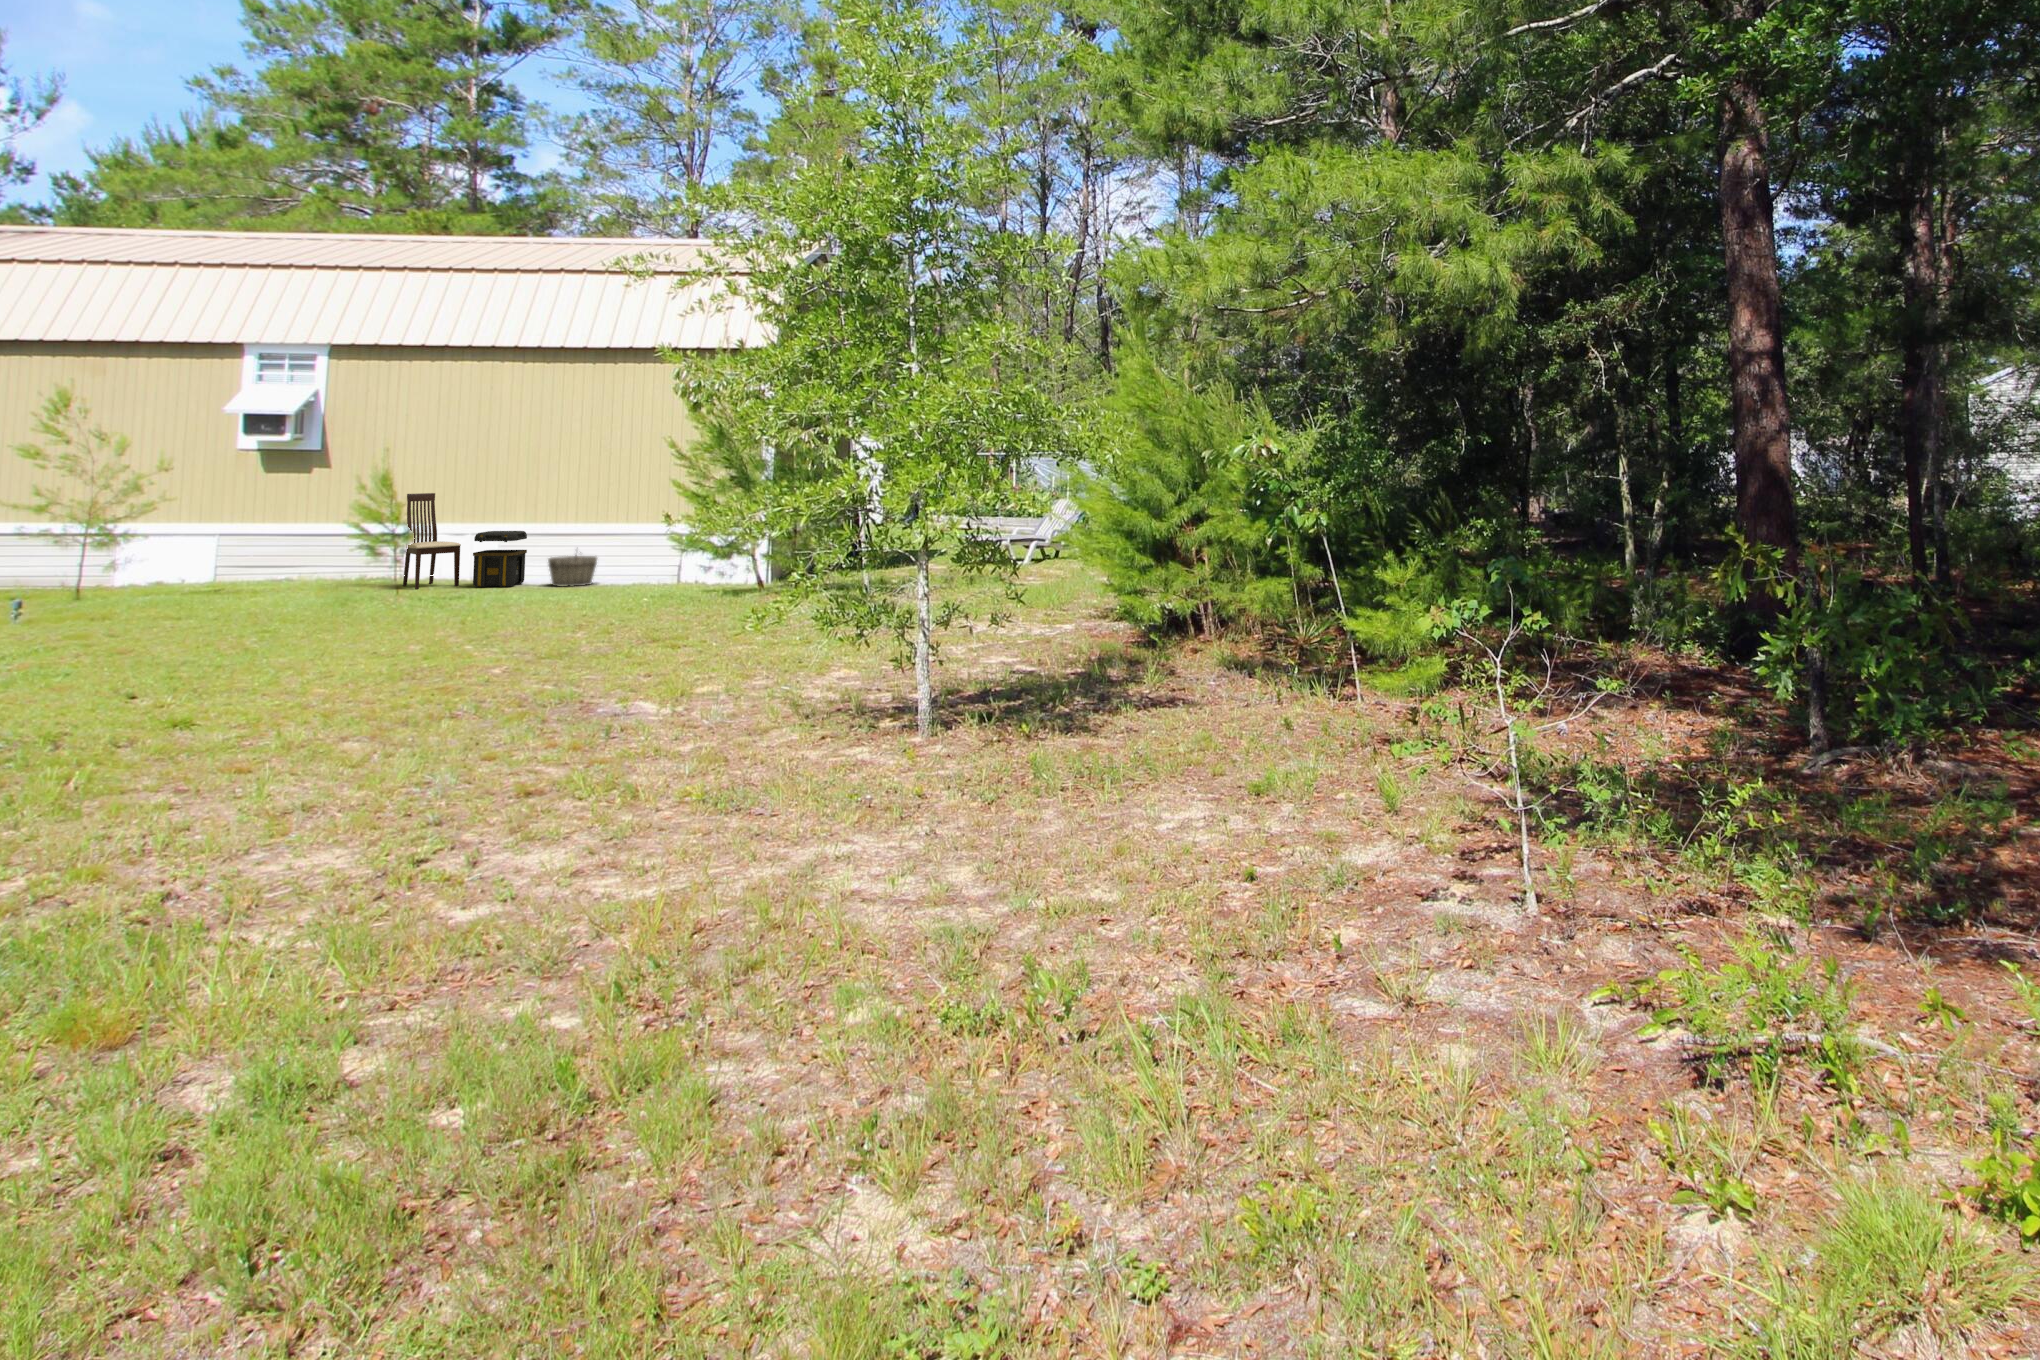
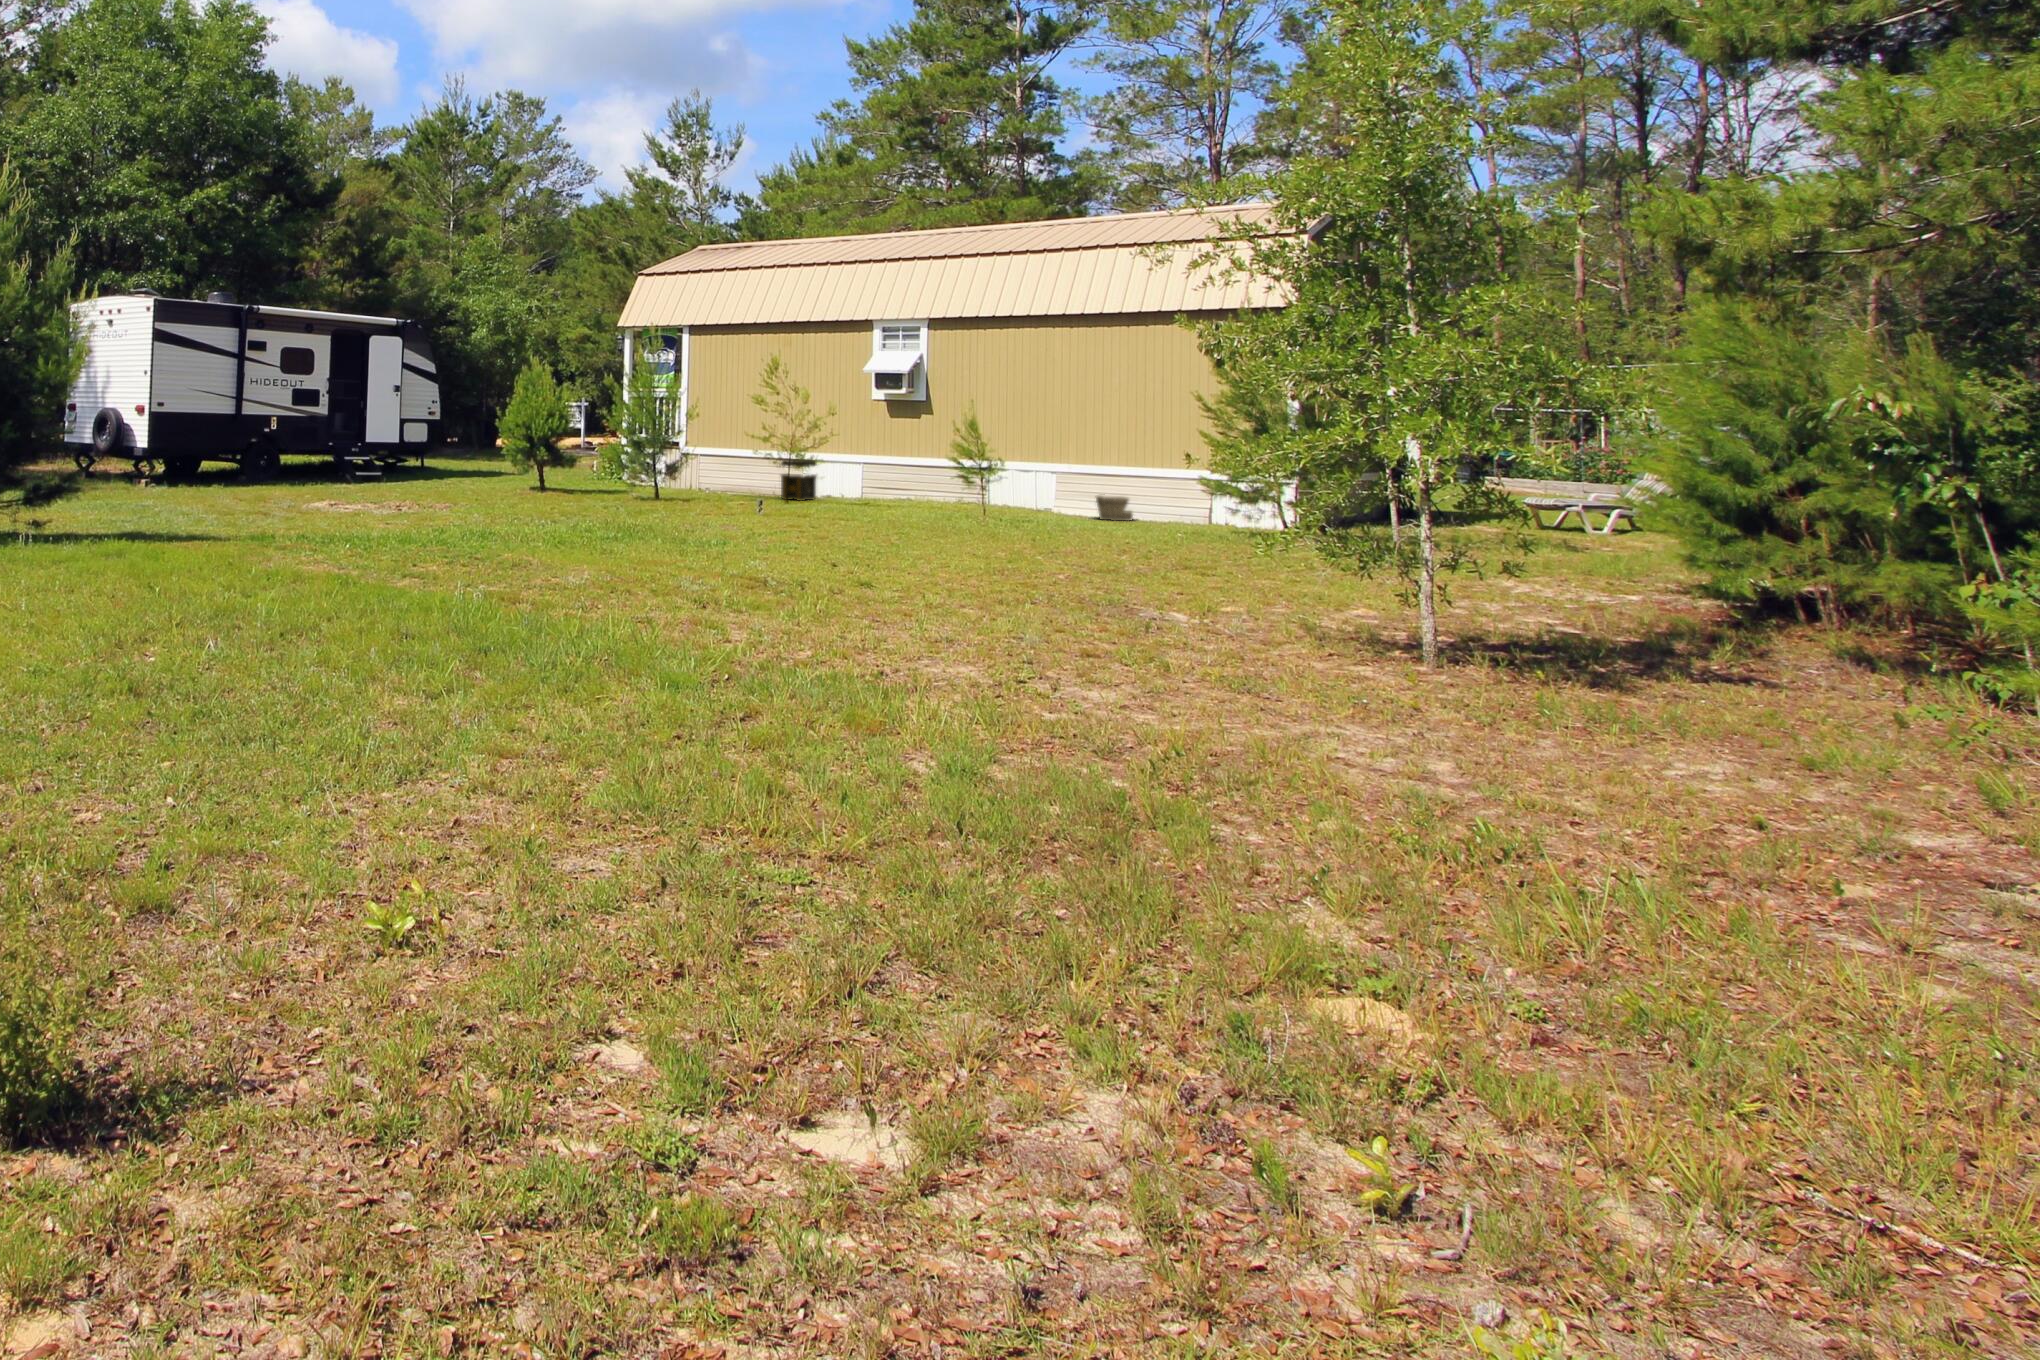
chair: present [403,493,461,589] -> none [986,437,1027,514]
toolbox: present [473,531,527,587] -> present [781,460,816,501]

